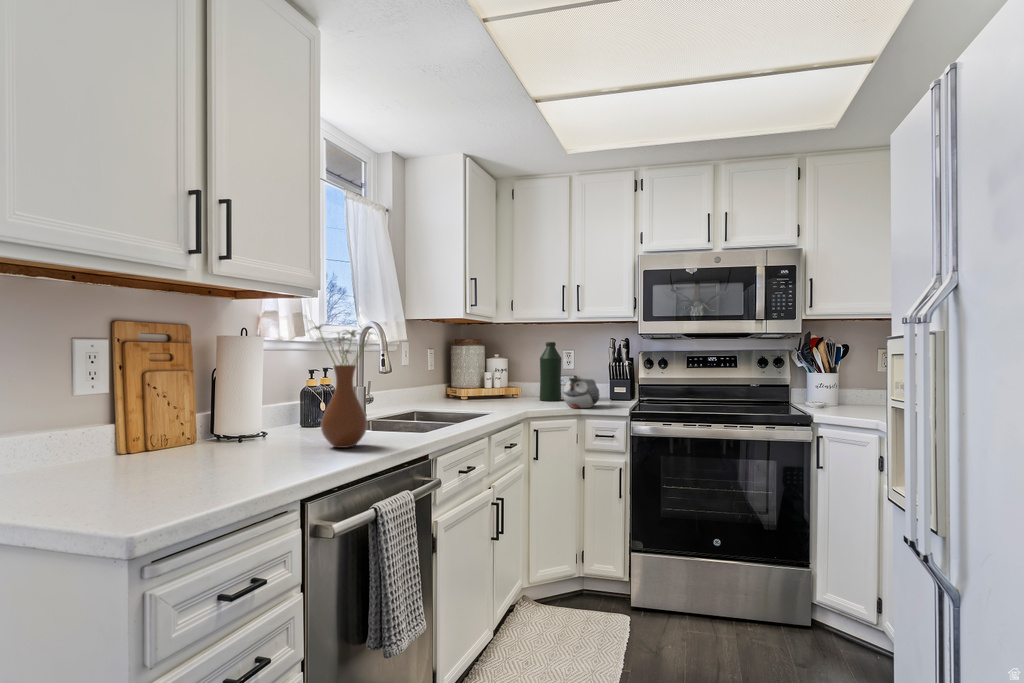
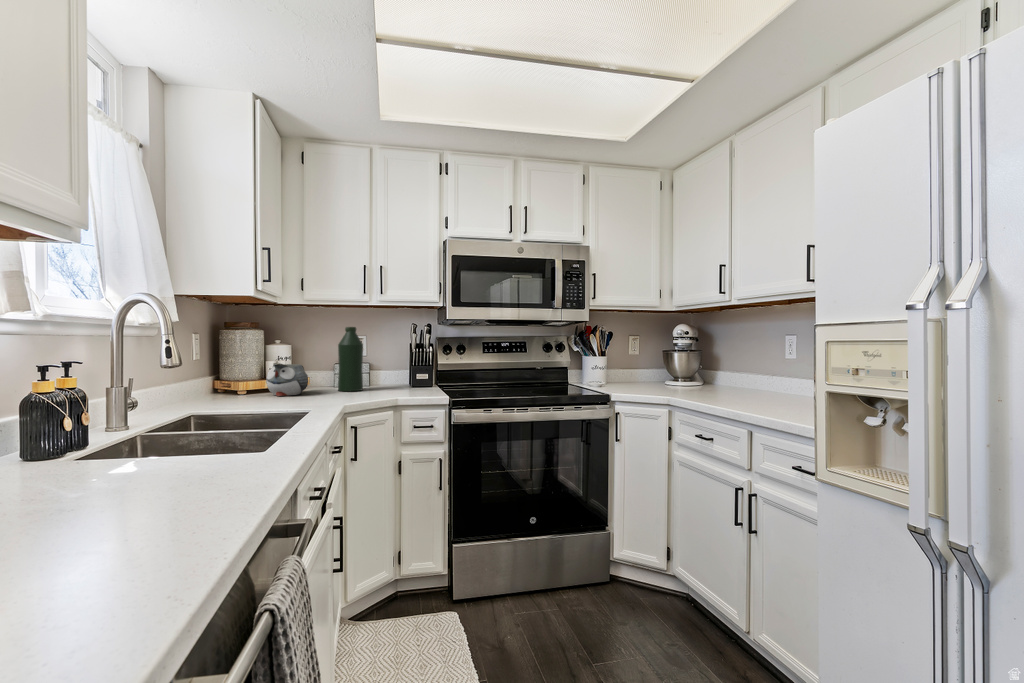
vase: present [310,324,373,448] -> none [70,289,222,498]
teapot: present [563,377,600,408] -> present [266,363,308,396]

